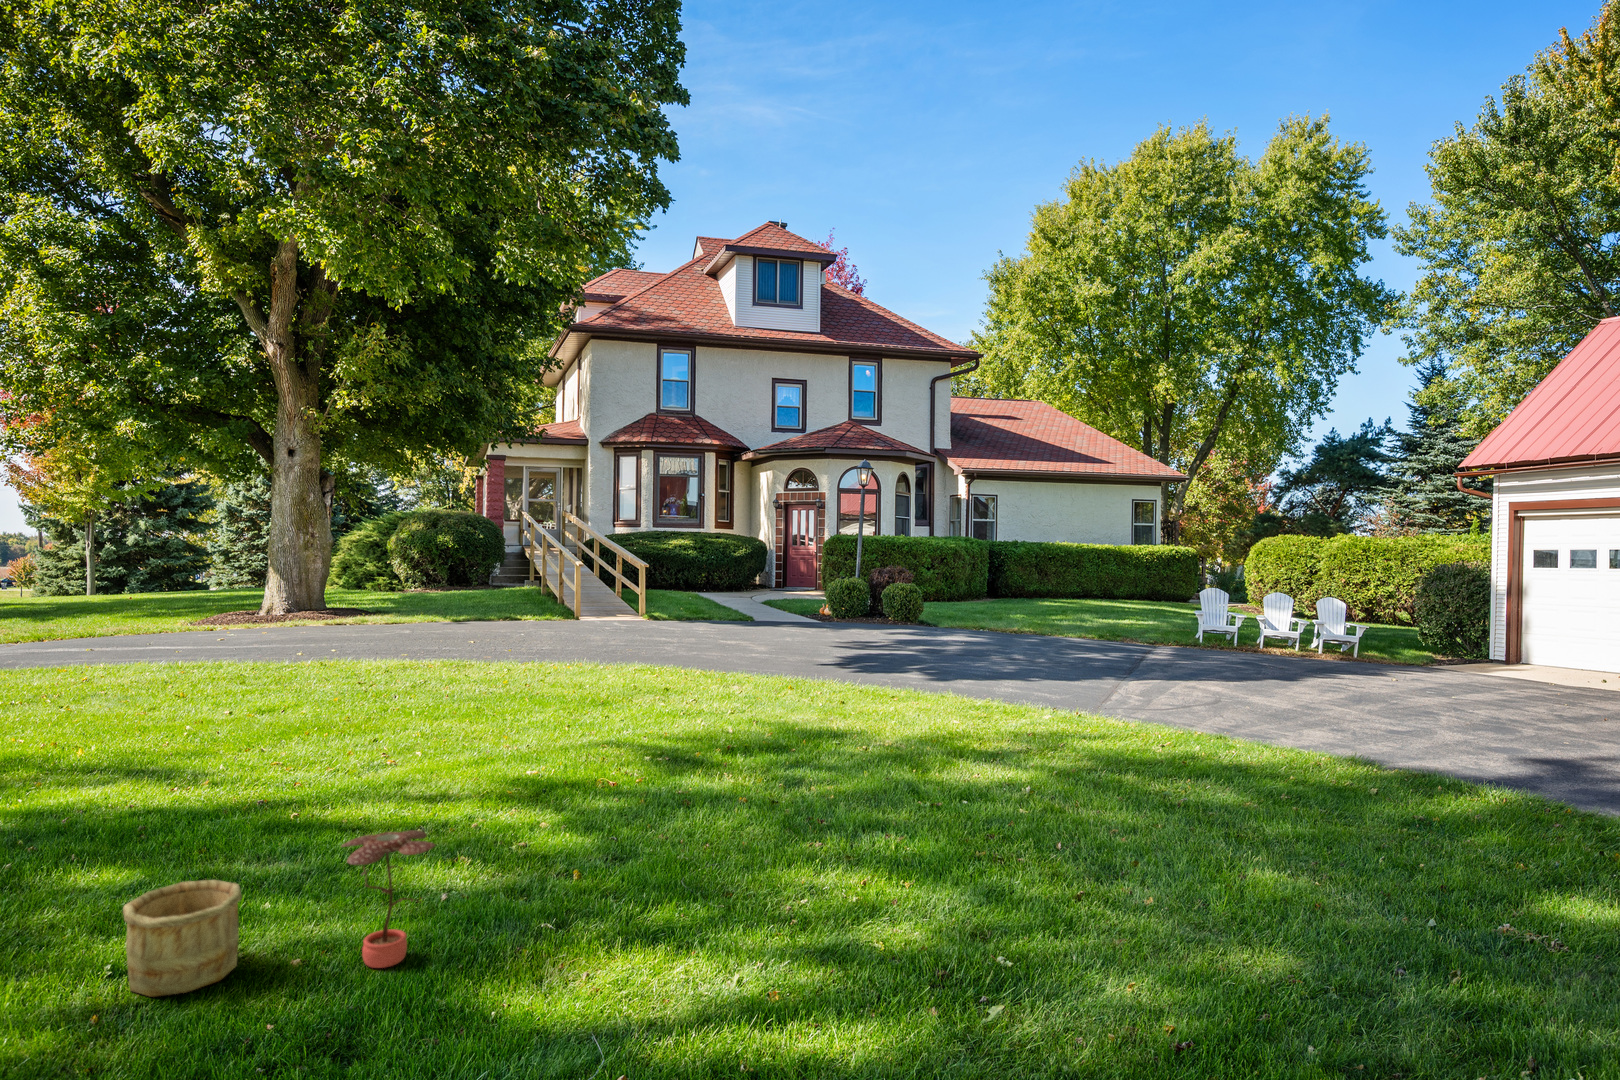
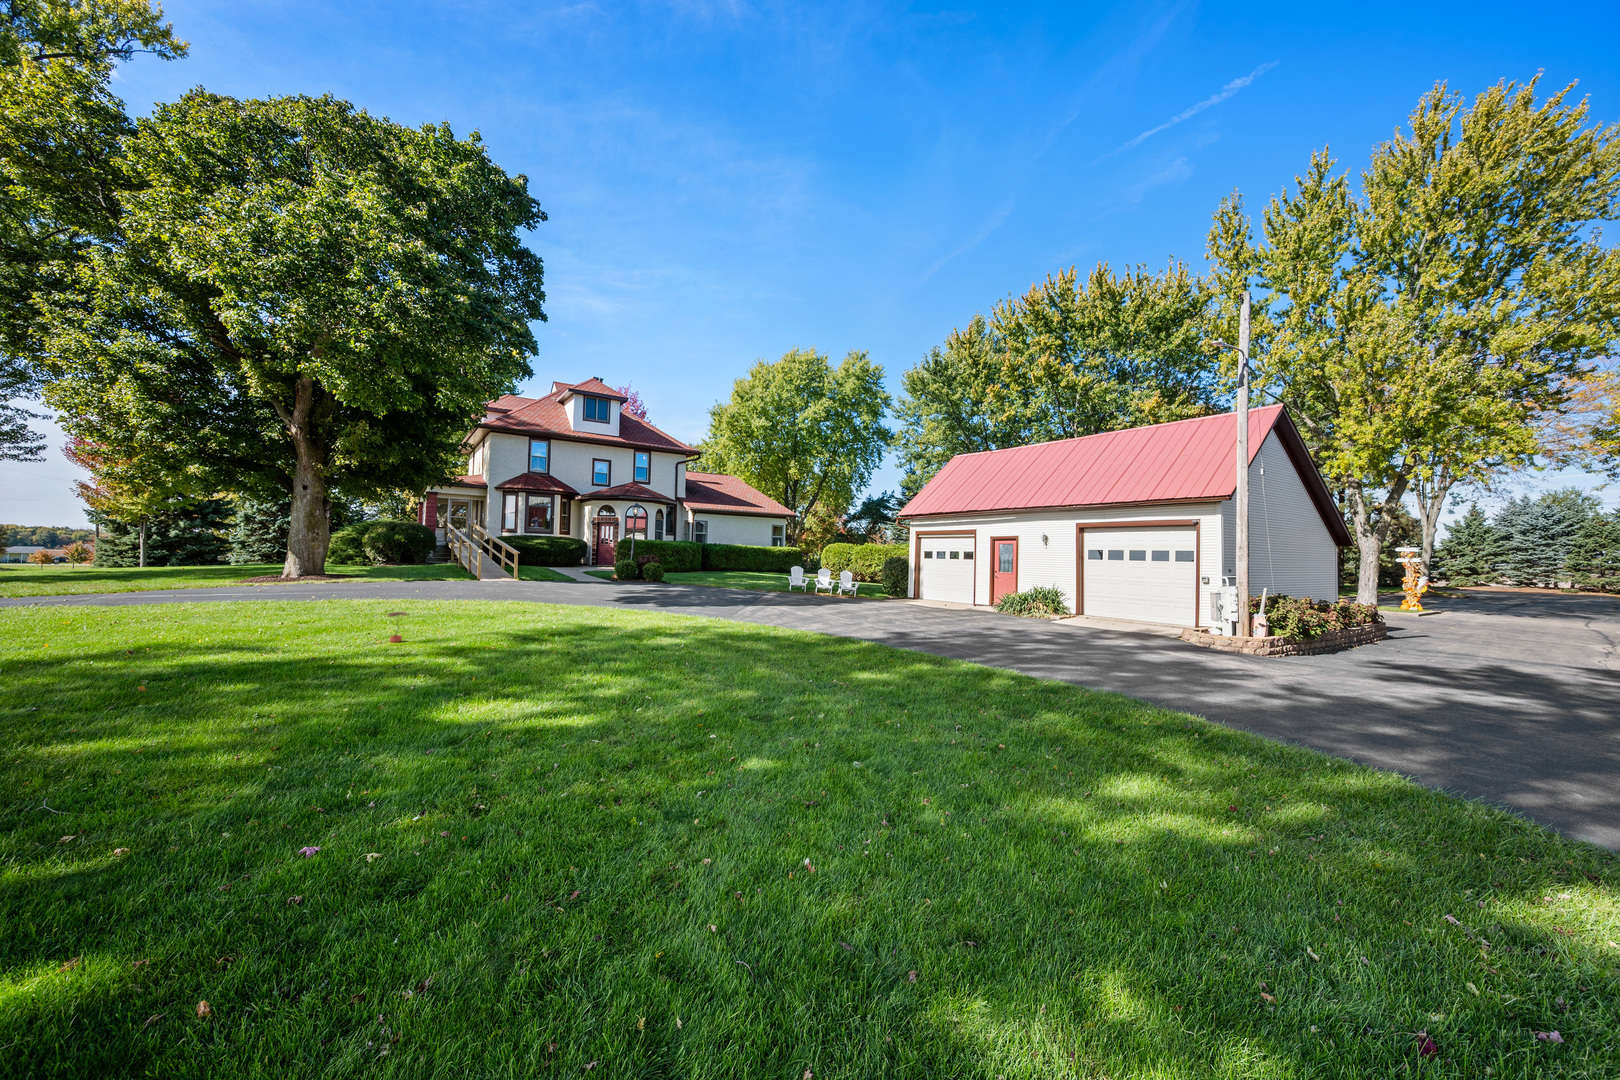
wooden bucket: present [123,880,241,997] -> none [326,624,357,646]

